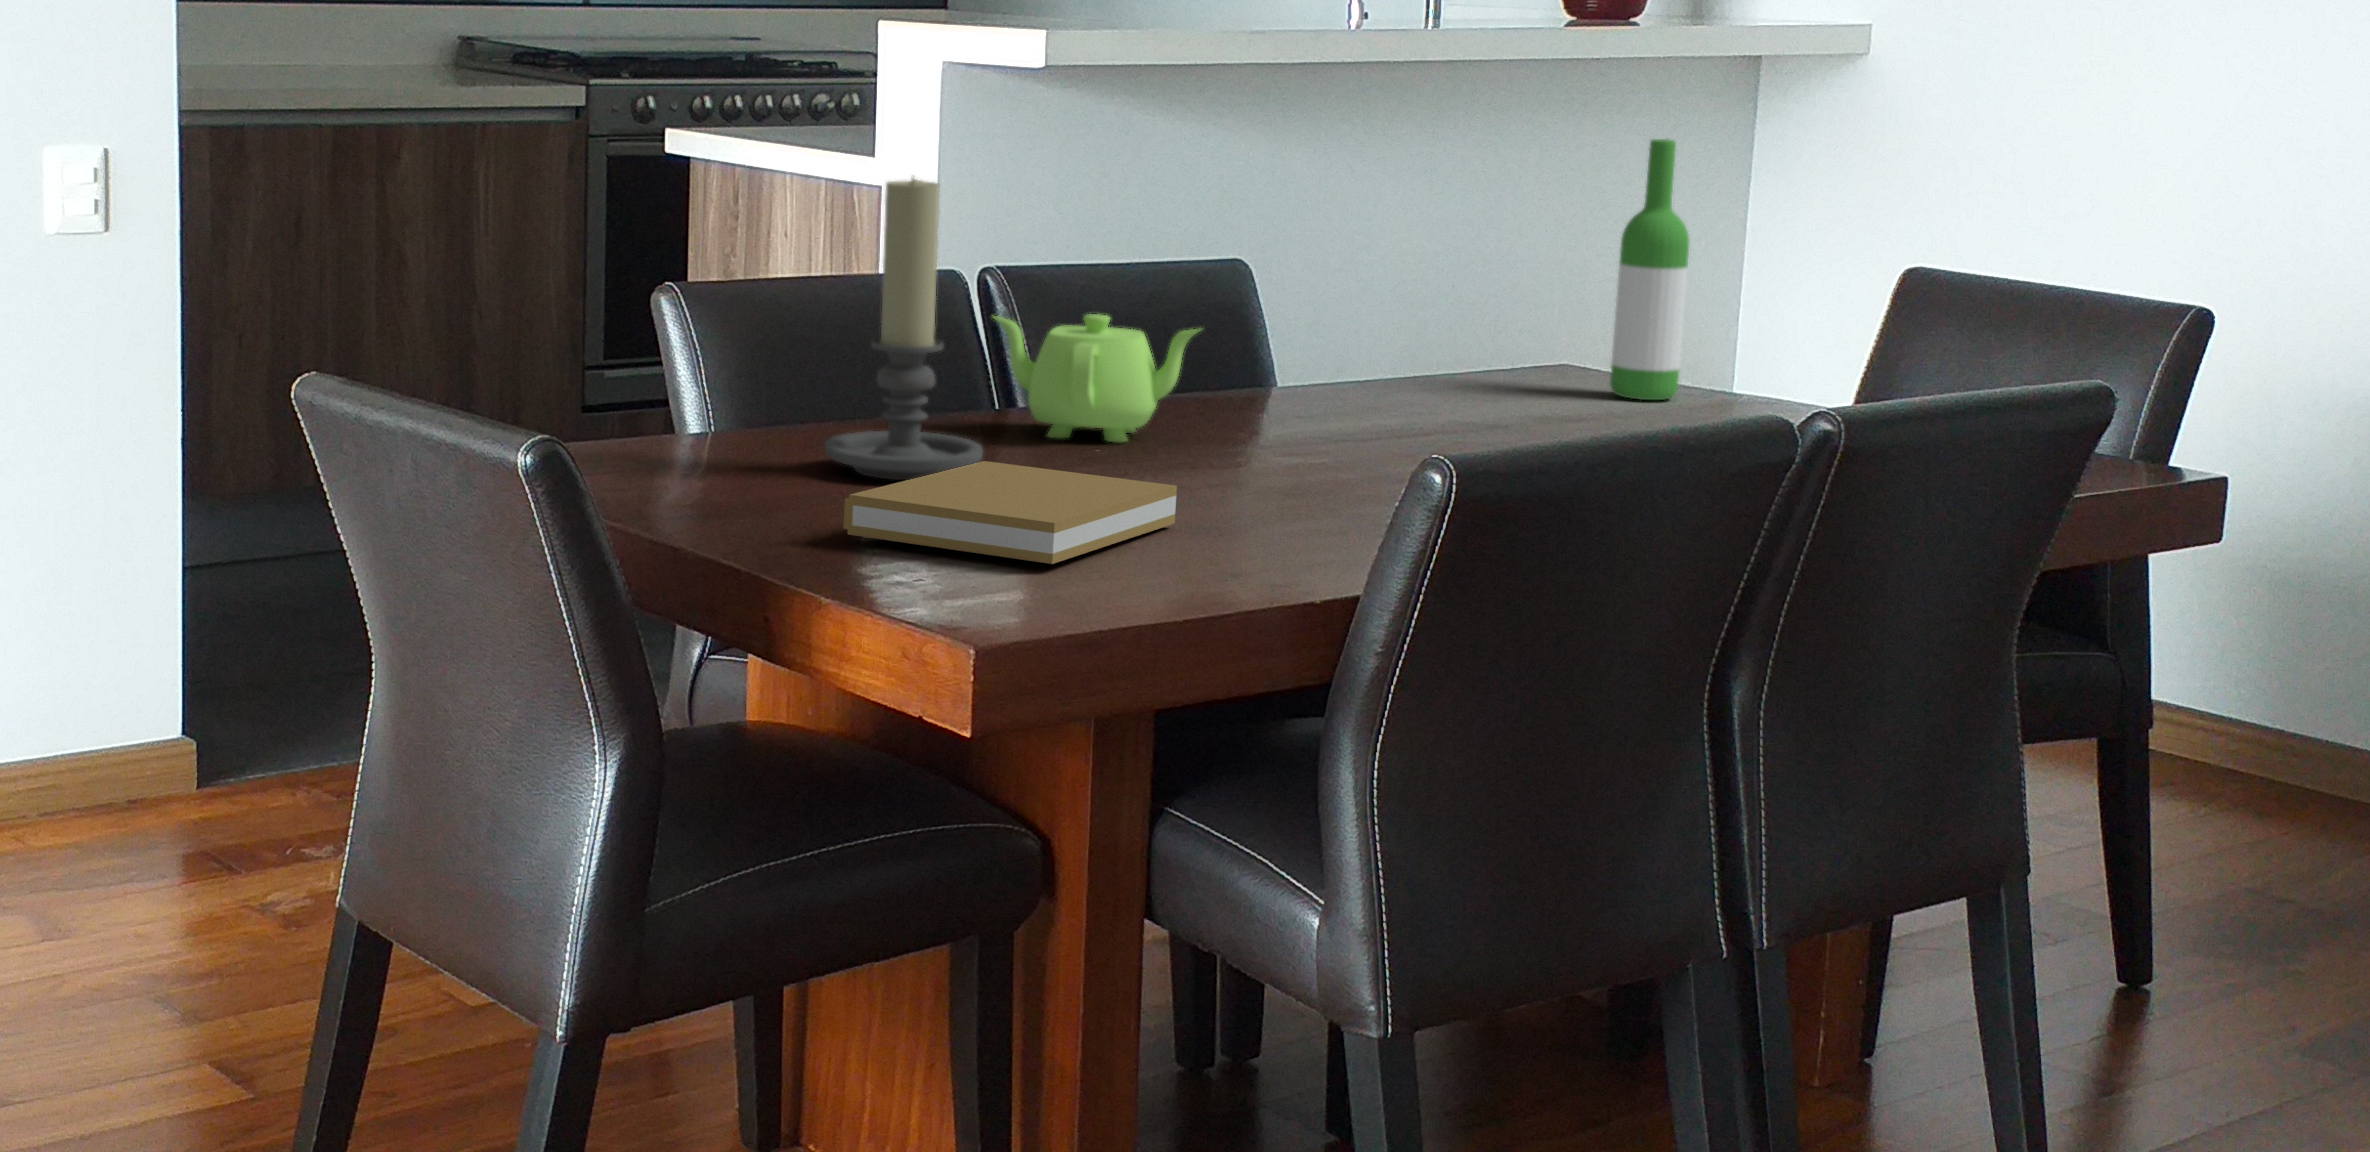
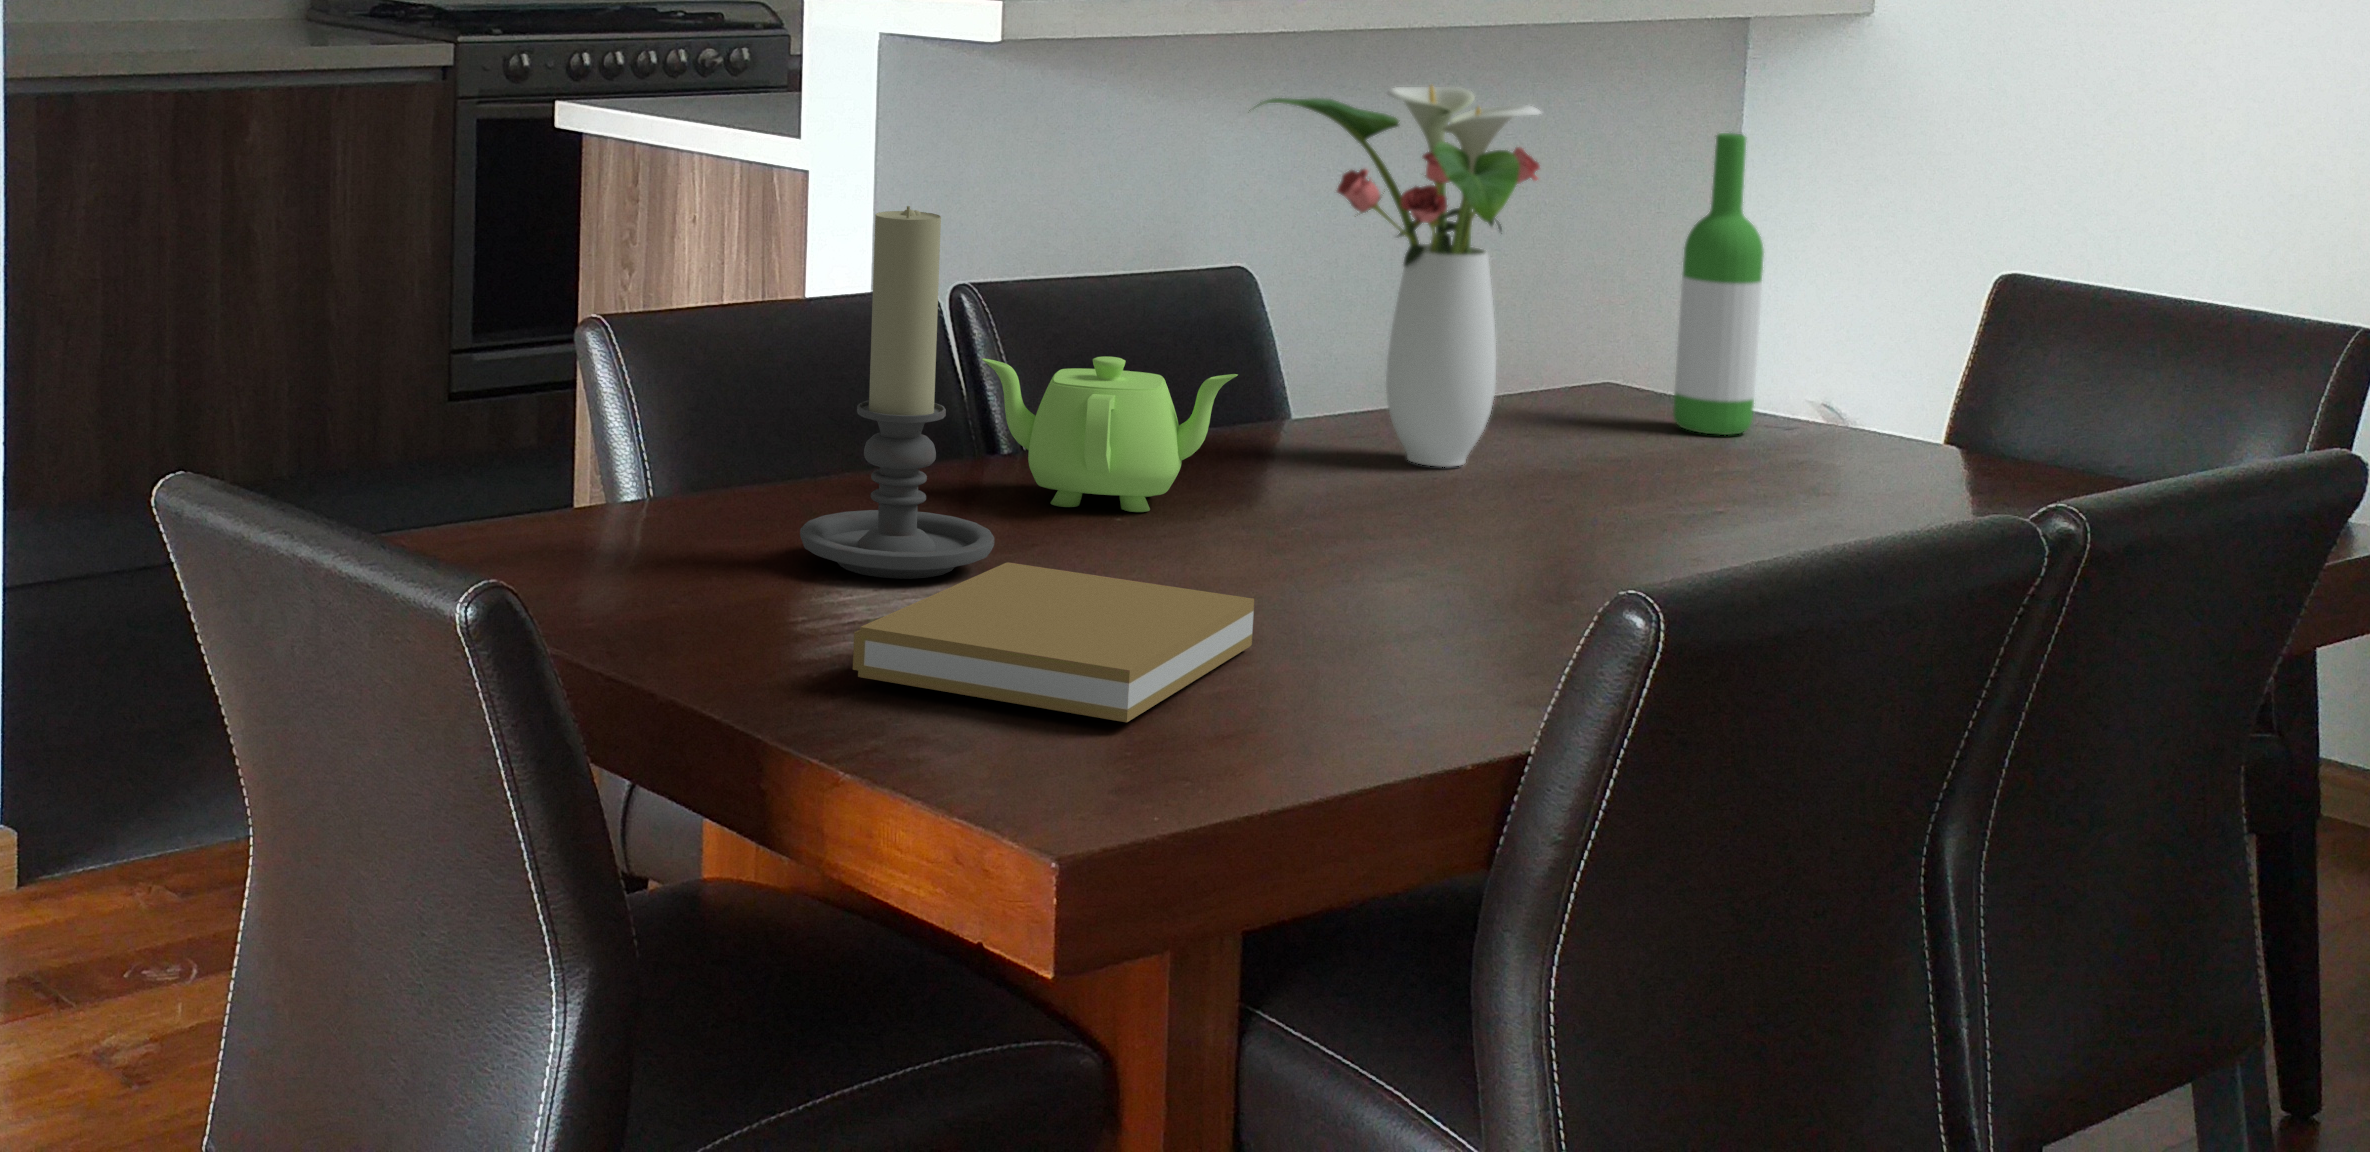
flower arrangement: none [1230,91,1481,417] -> present [1249,85,1541,467]

